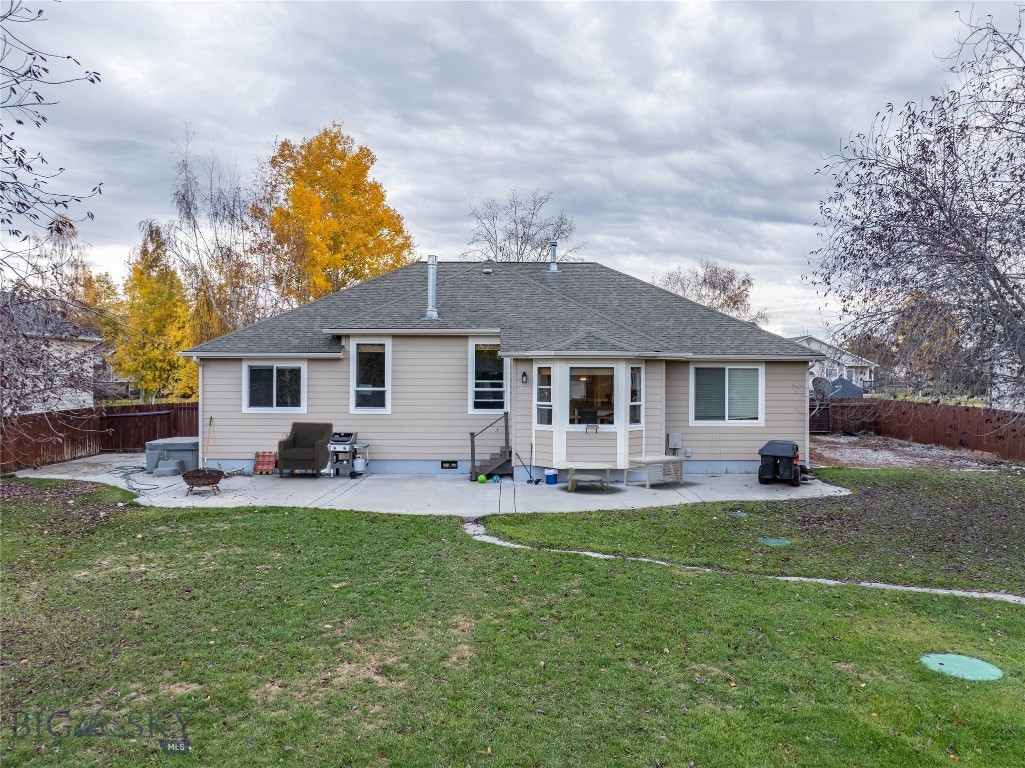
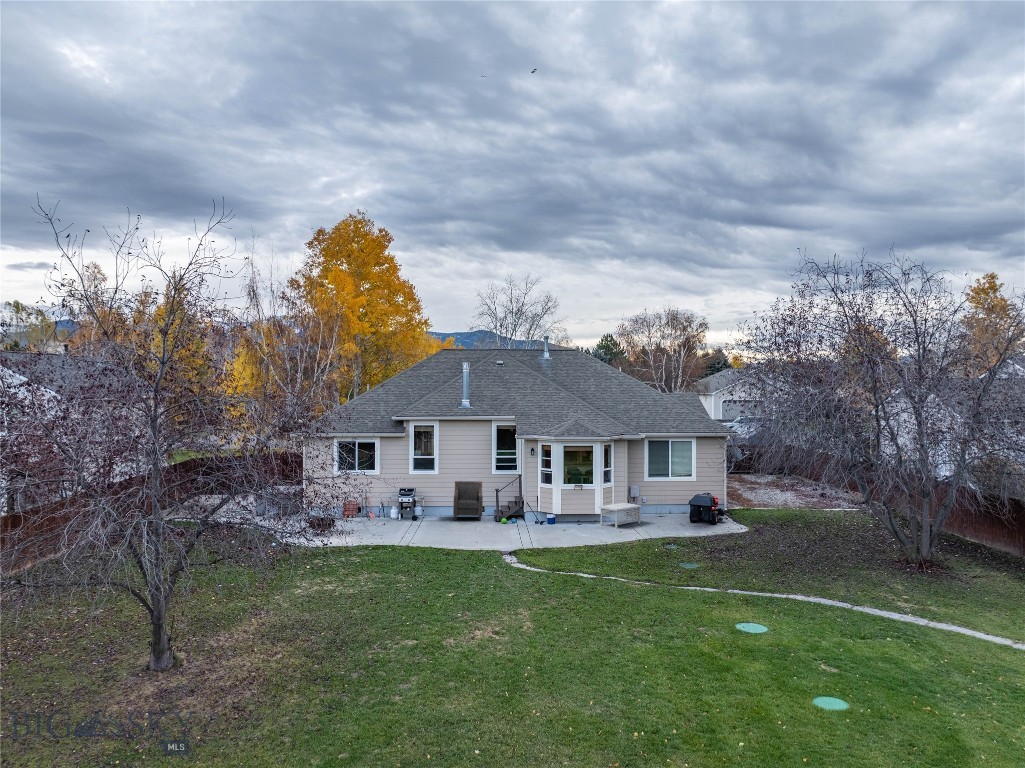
chair: present [278,422,333,478] -> present [453,481,483,521]
round table: present [555,461,614,491] -> none [554,509,593,531]

